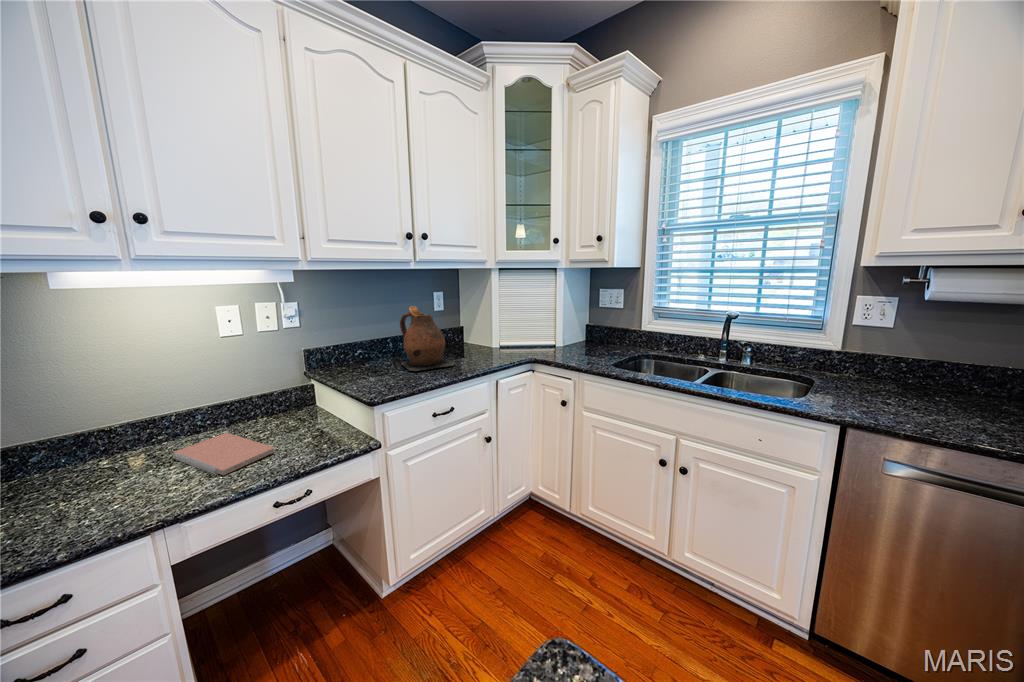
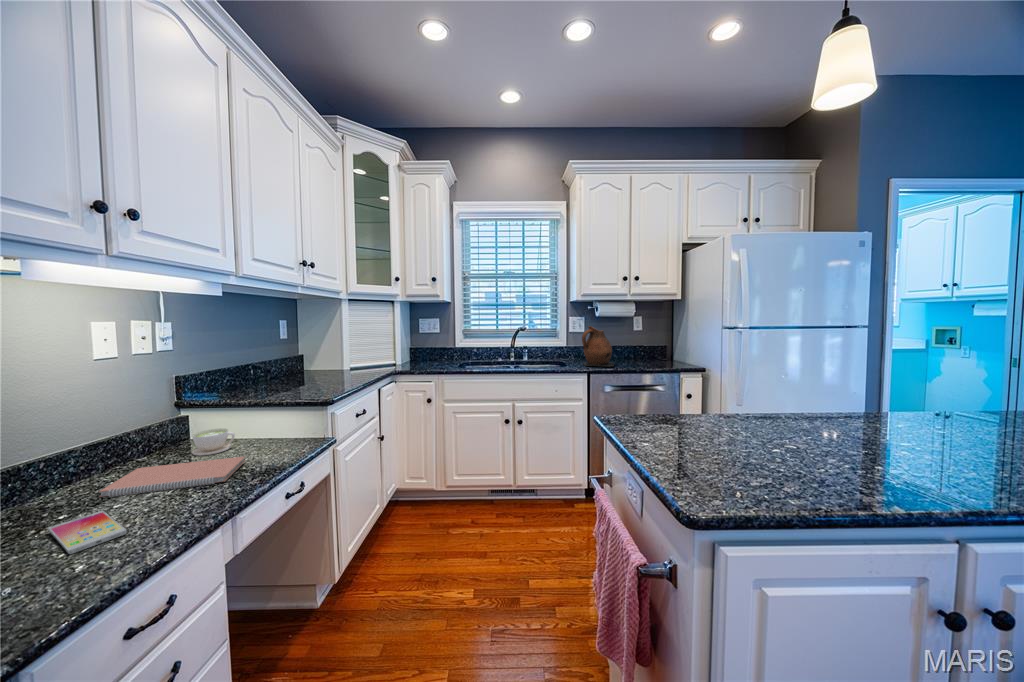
ceramic pitcher: present [400,306,455,371] -> present [582,326,614,367]
coffee cup: none [279,405,311,430] -> present [192,429,235,456]
smartphone: none [48,478,132,521] -> present [48,511,127,554]

